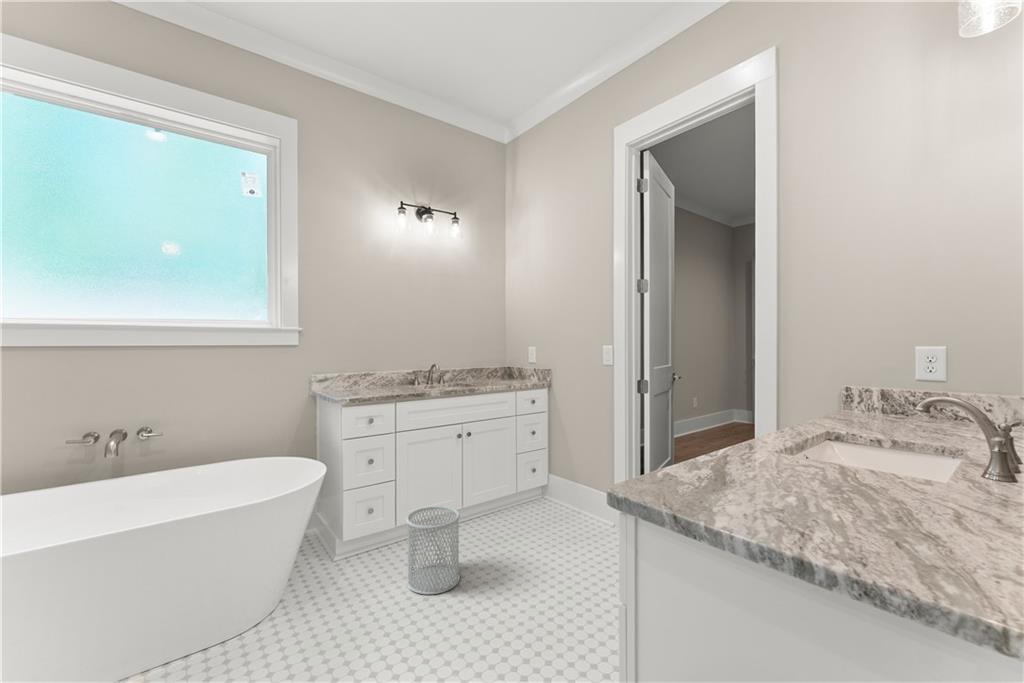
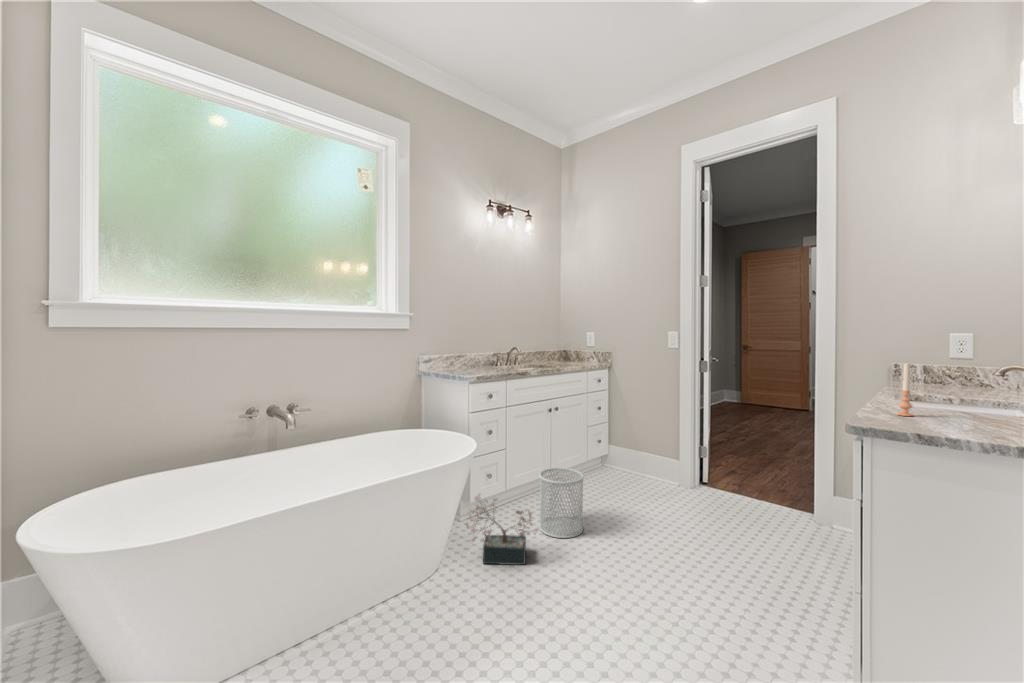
candle: none [722,390,745,474] -> present [897,363,914,416]
decorative plant: none [286,537,380,630] -> present [466,494,538,565]

